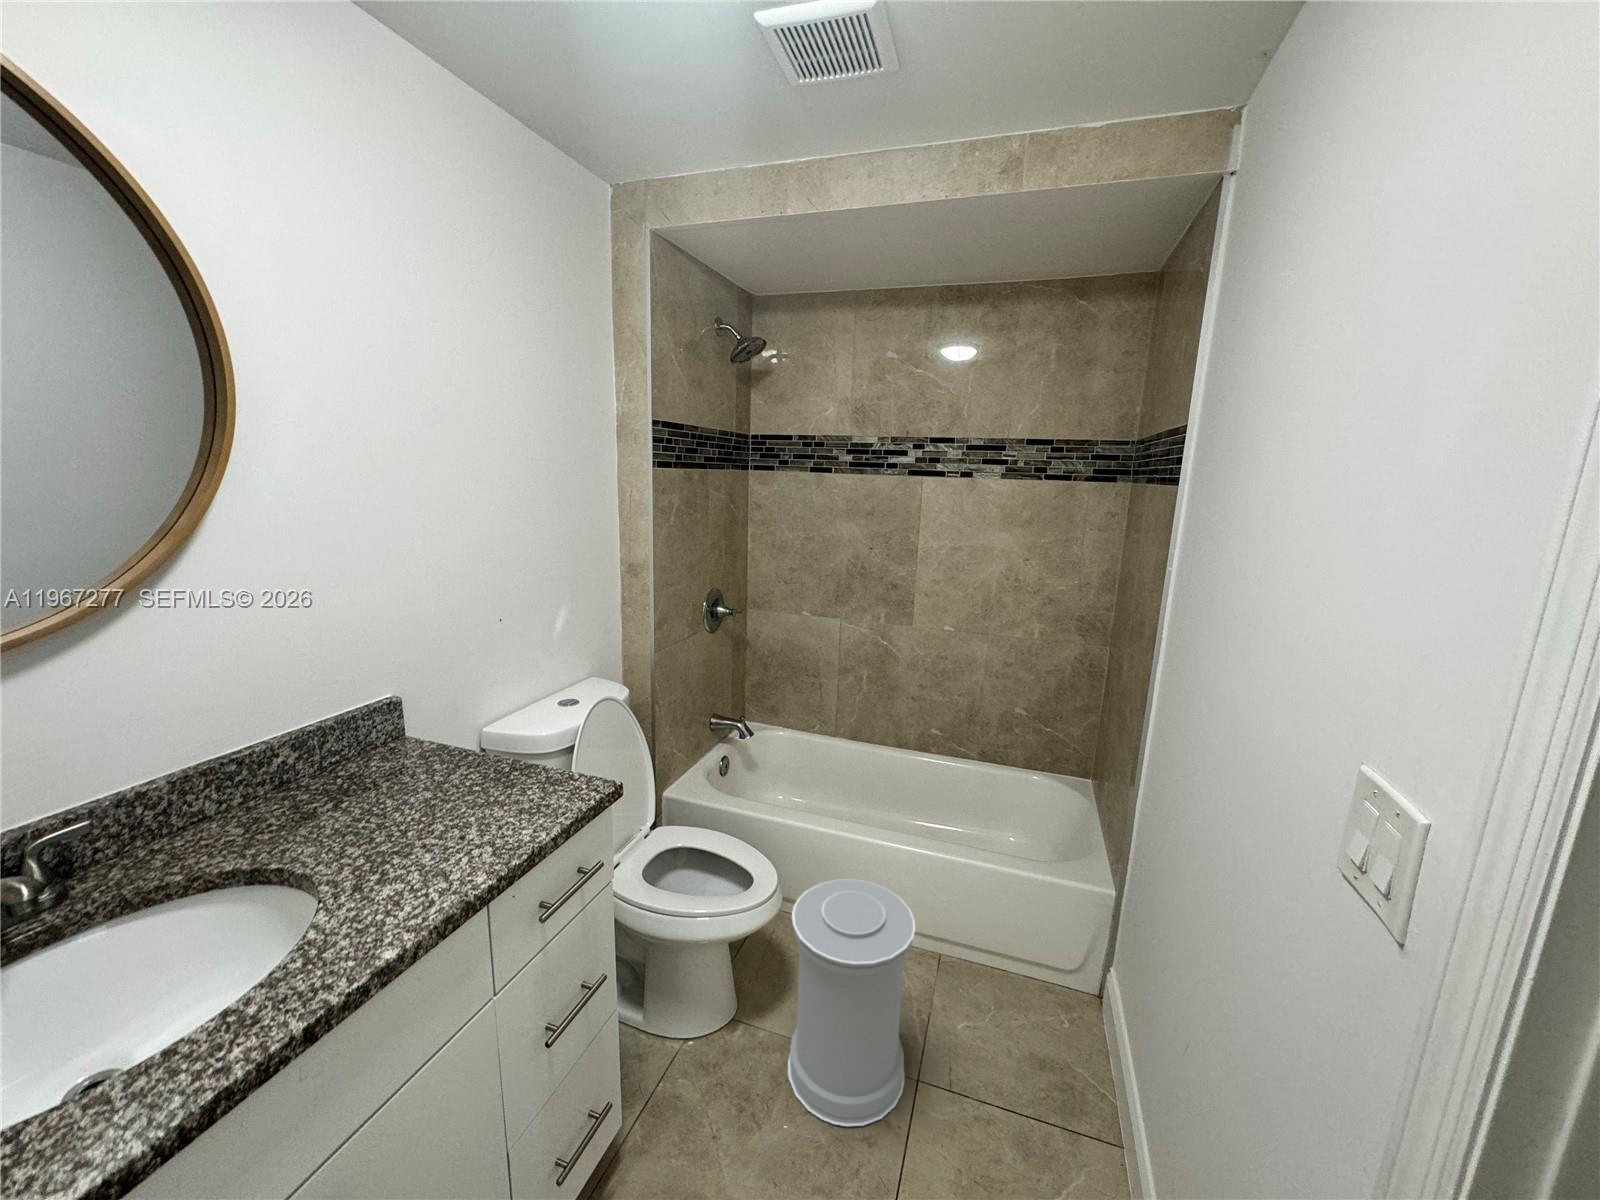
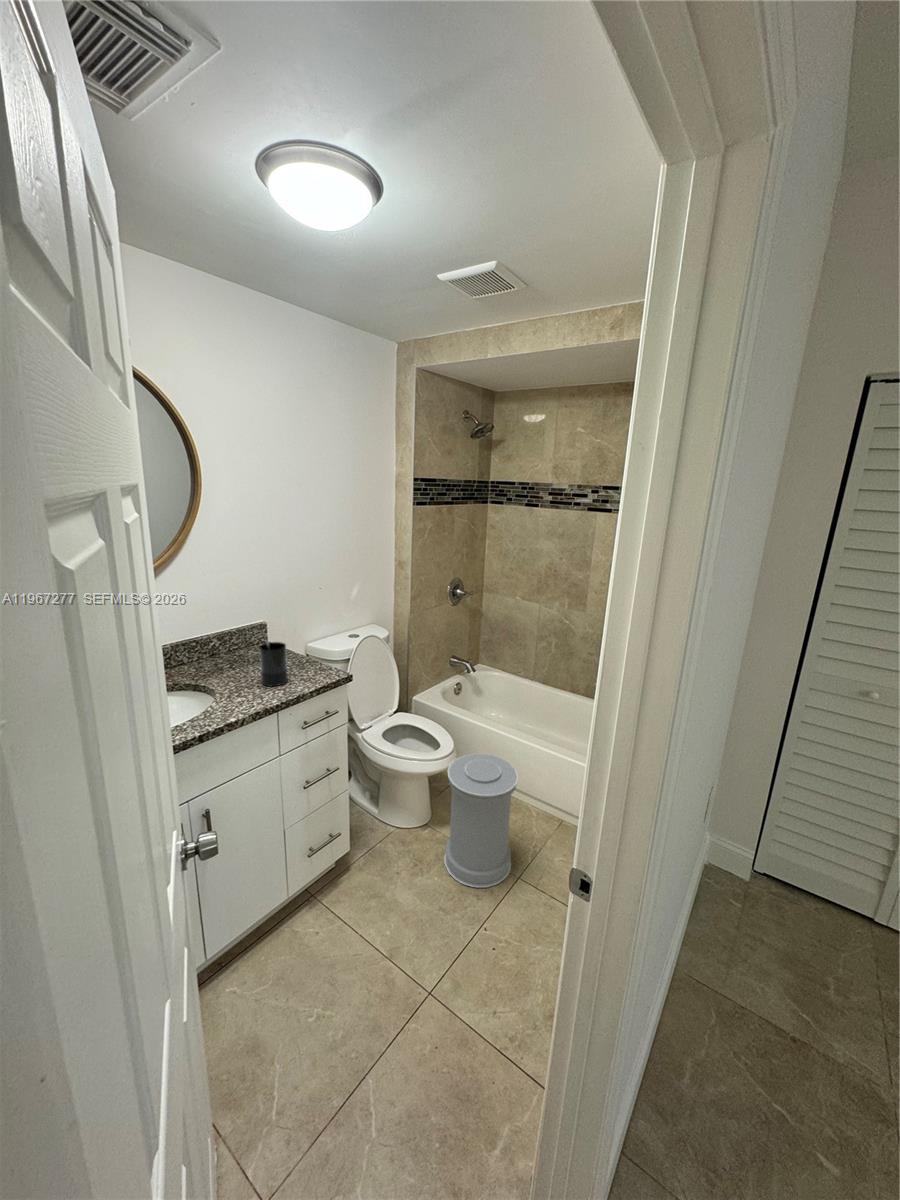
candle: none [421,739,489,841] -> present [260,642,288,686]

